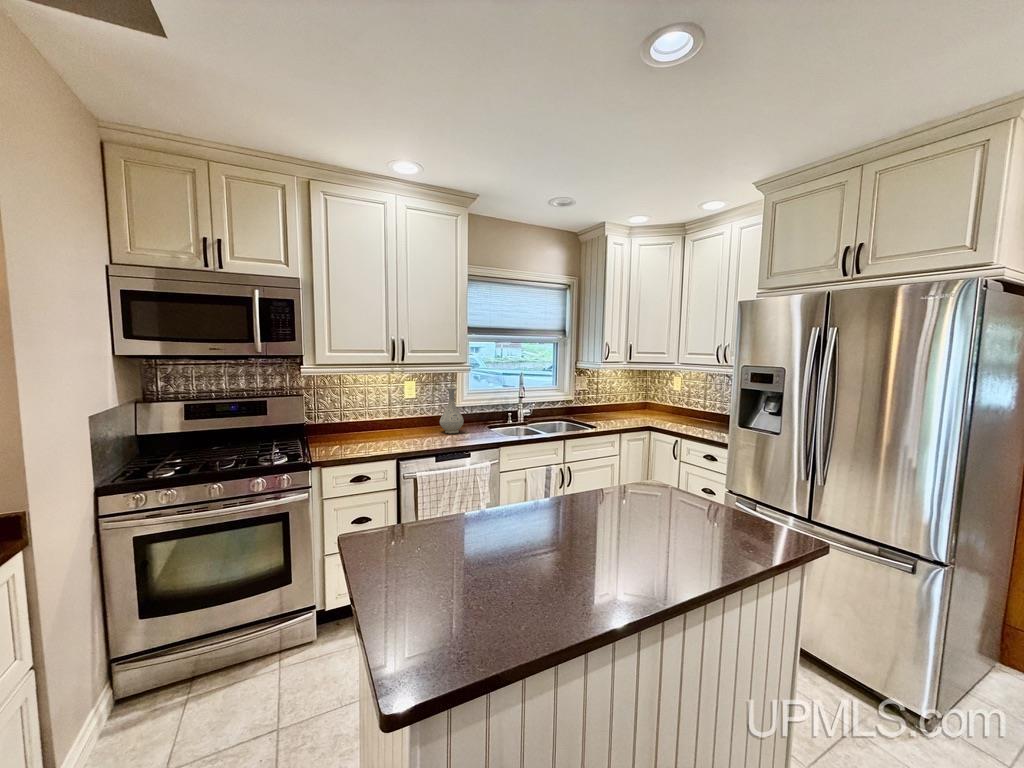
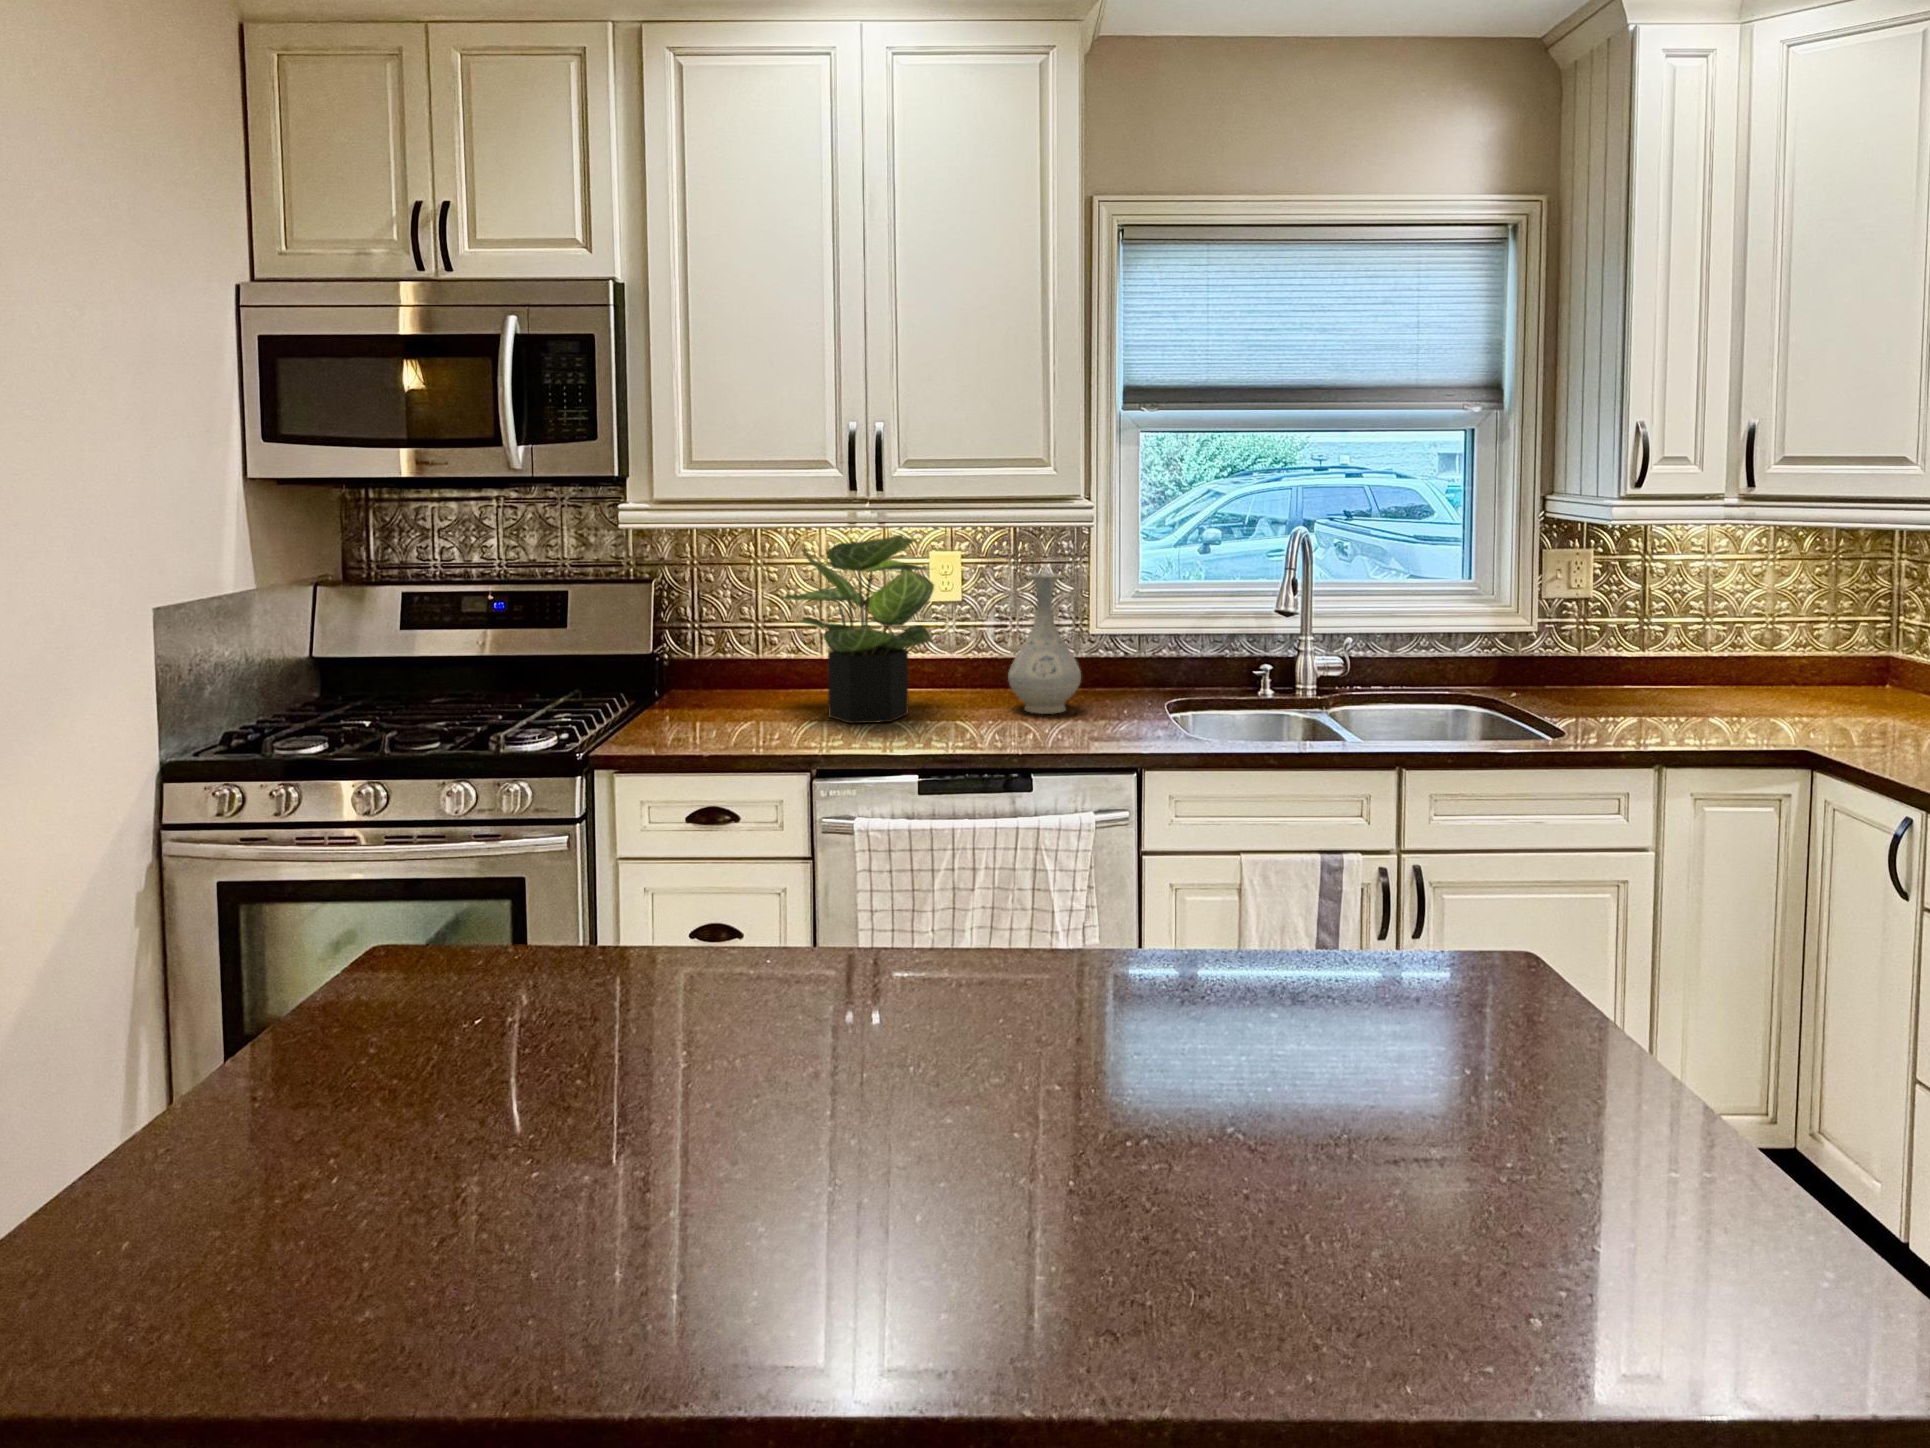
potted plant: none [357,375,419,442] -> present [783,535,934,723]

